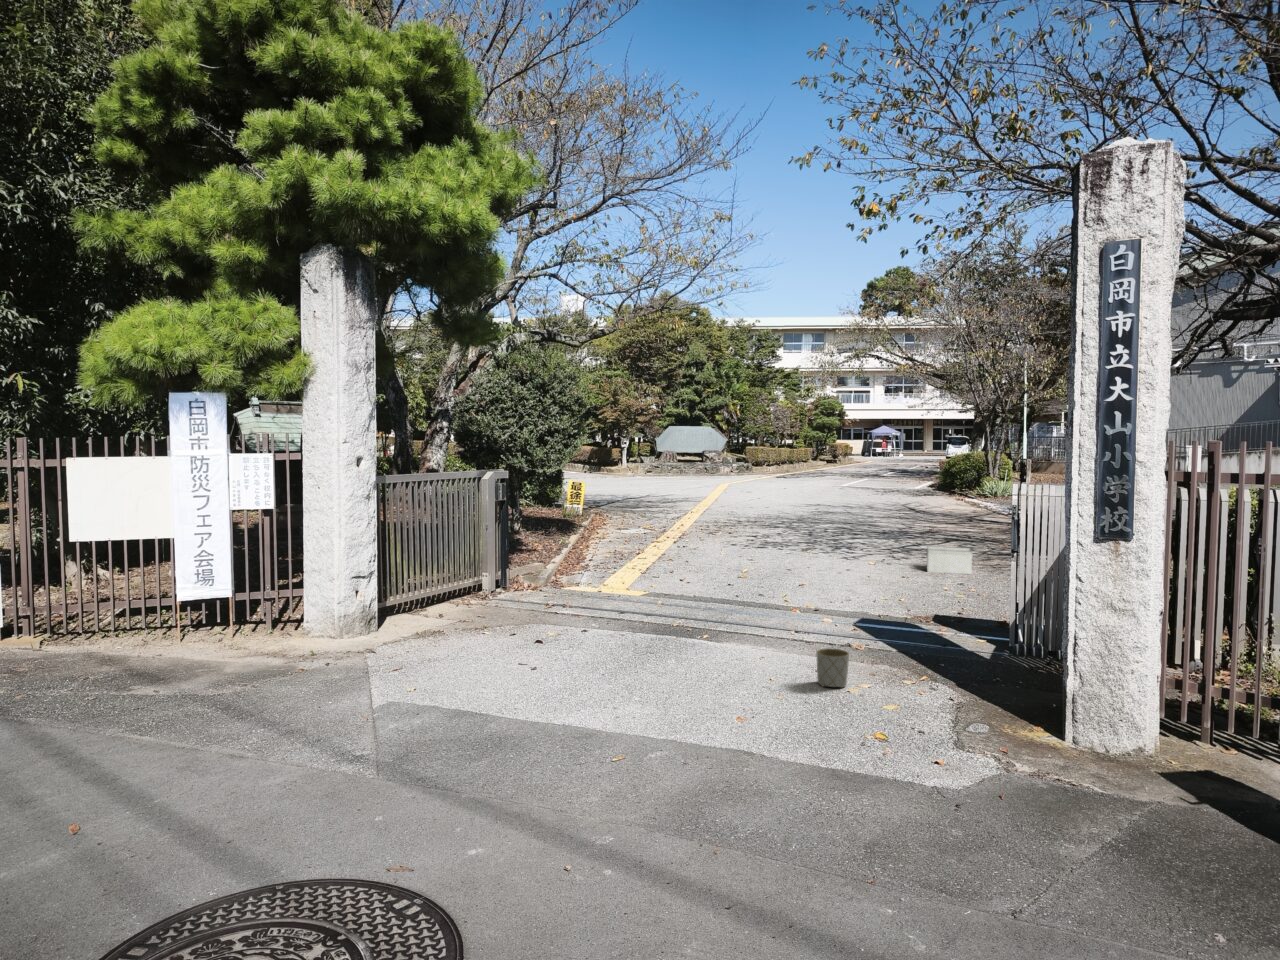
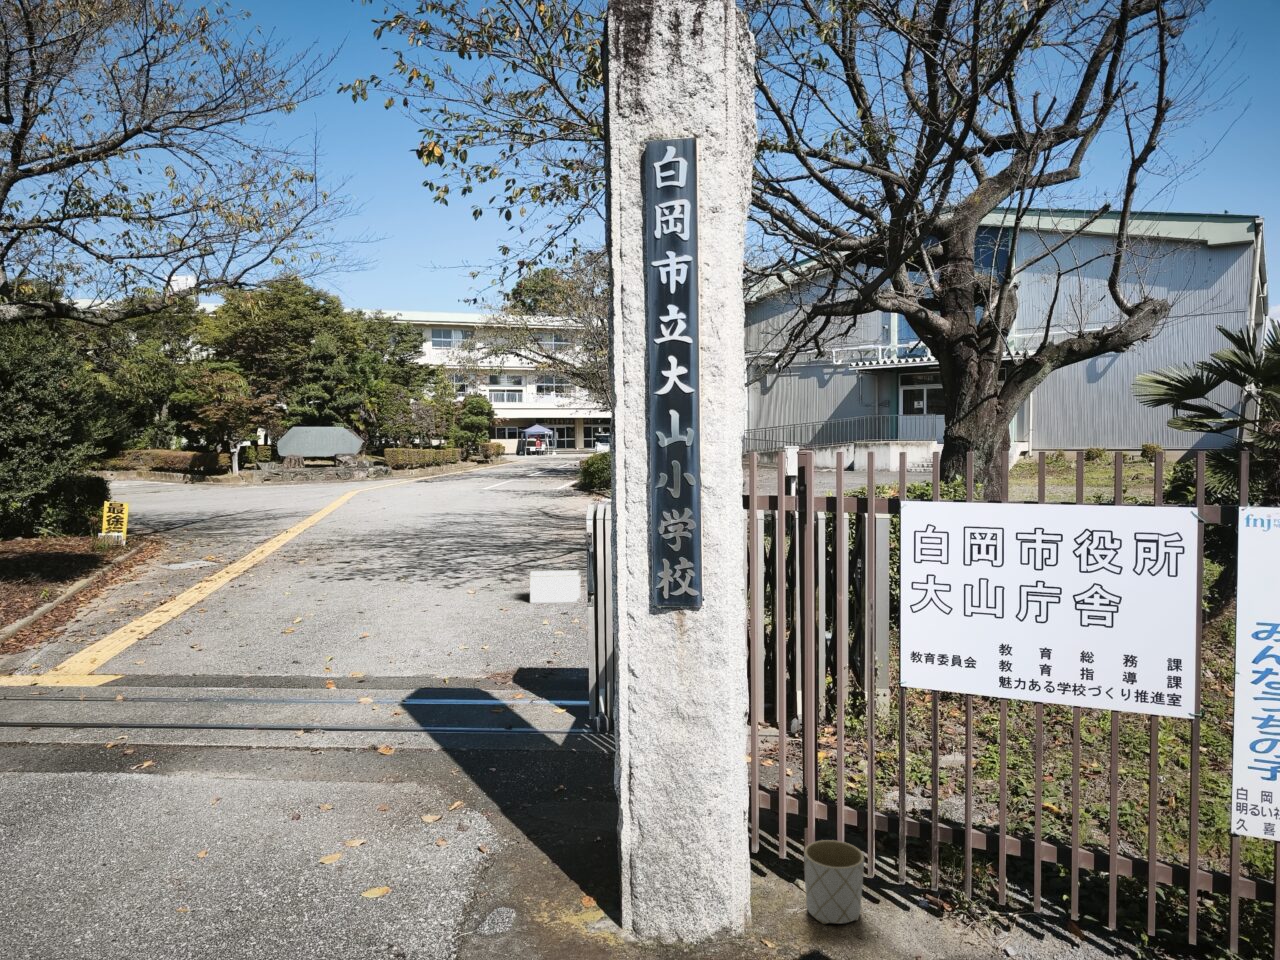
planter: present [817,648,849,688] -> present [804,840,864,924]

